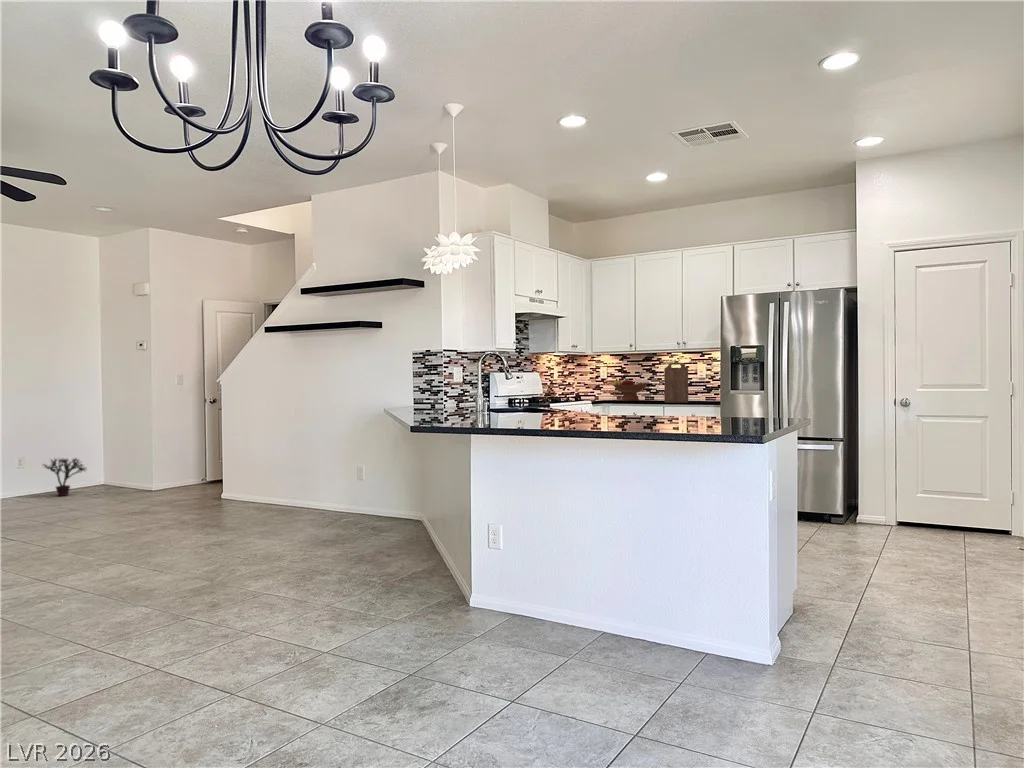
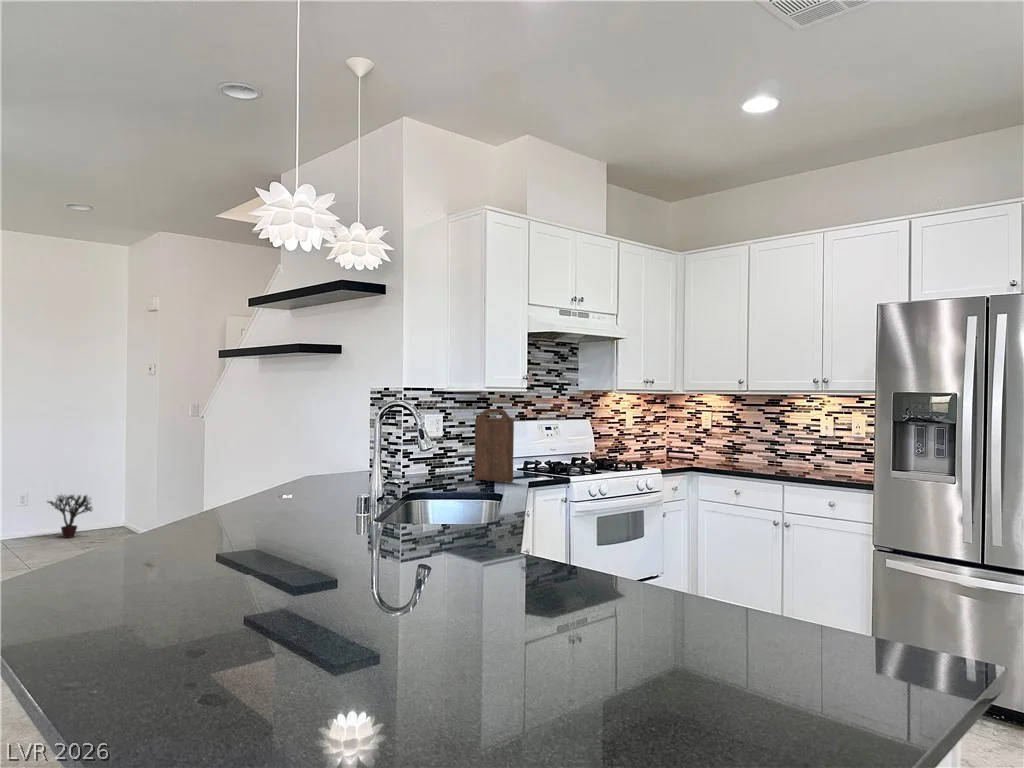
cutting board: present [664,363,688,403] -> present [474,409,514,482]
fruit bowl: present [613,378,647,401] -> none [707,433,763,470]

